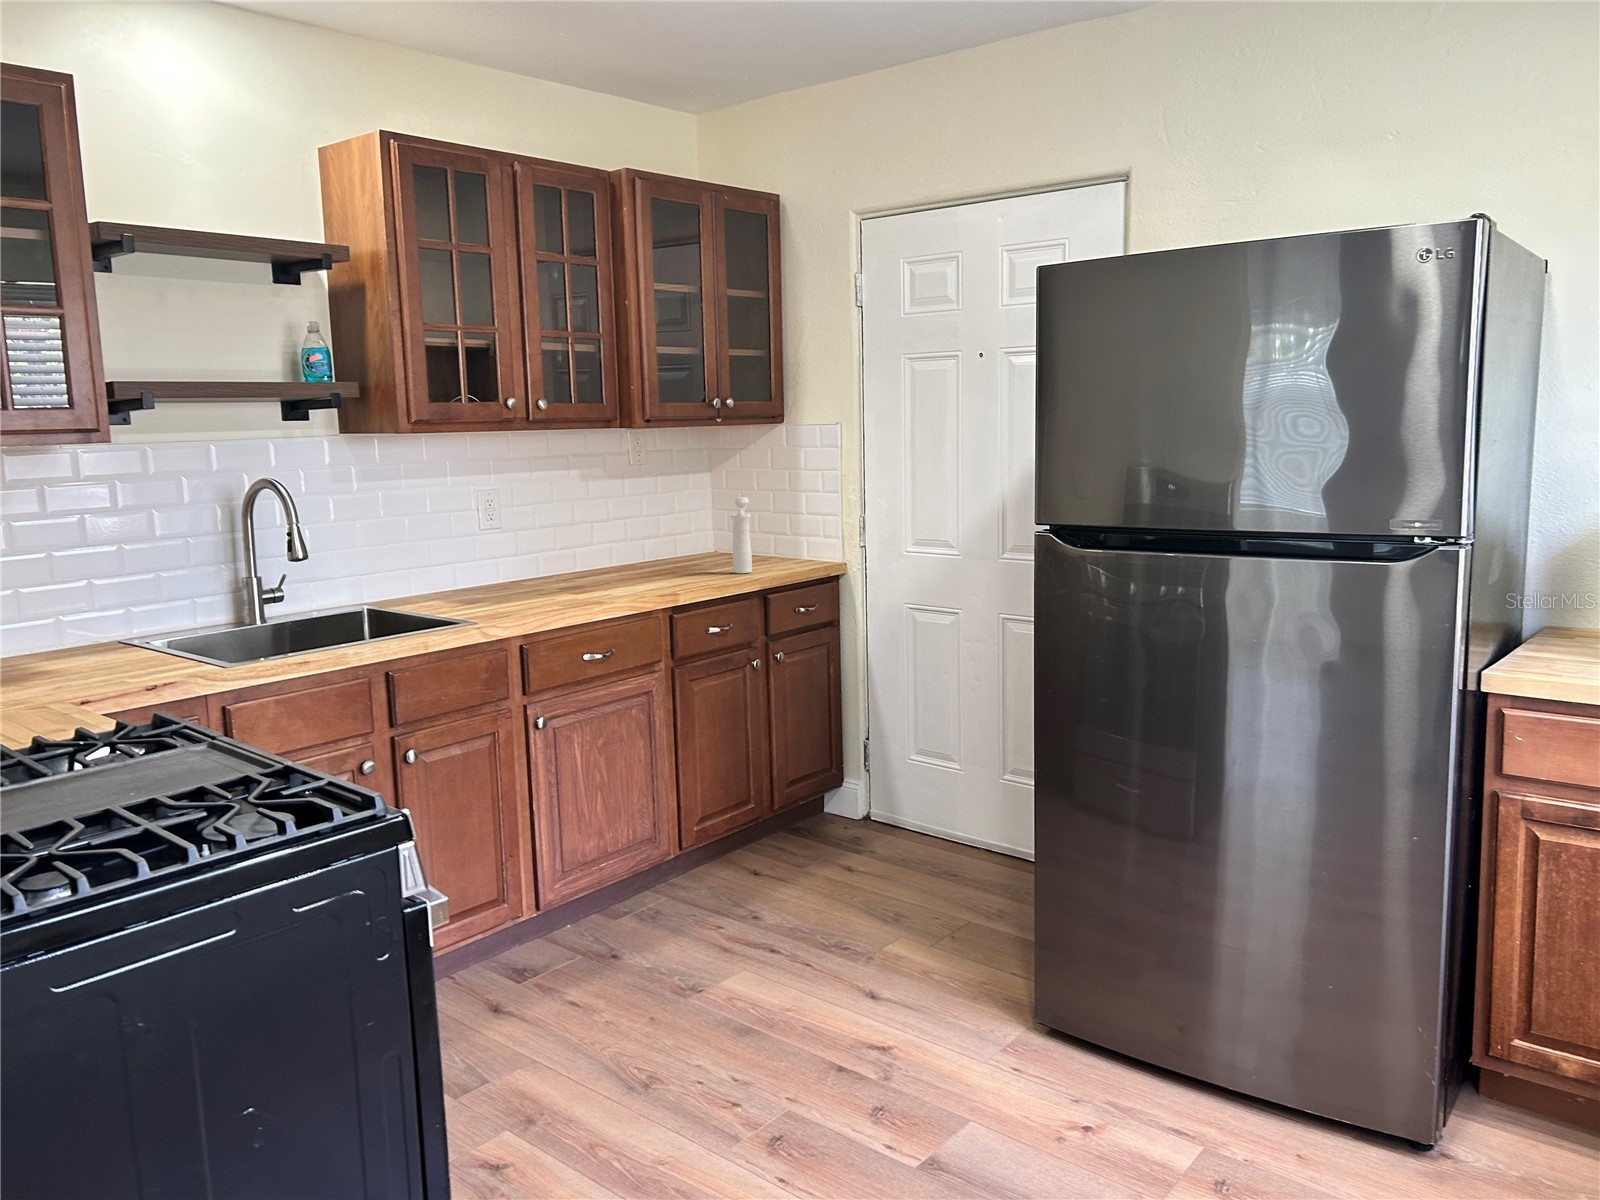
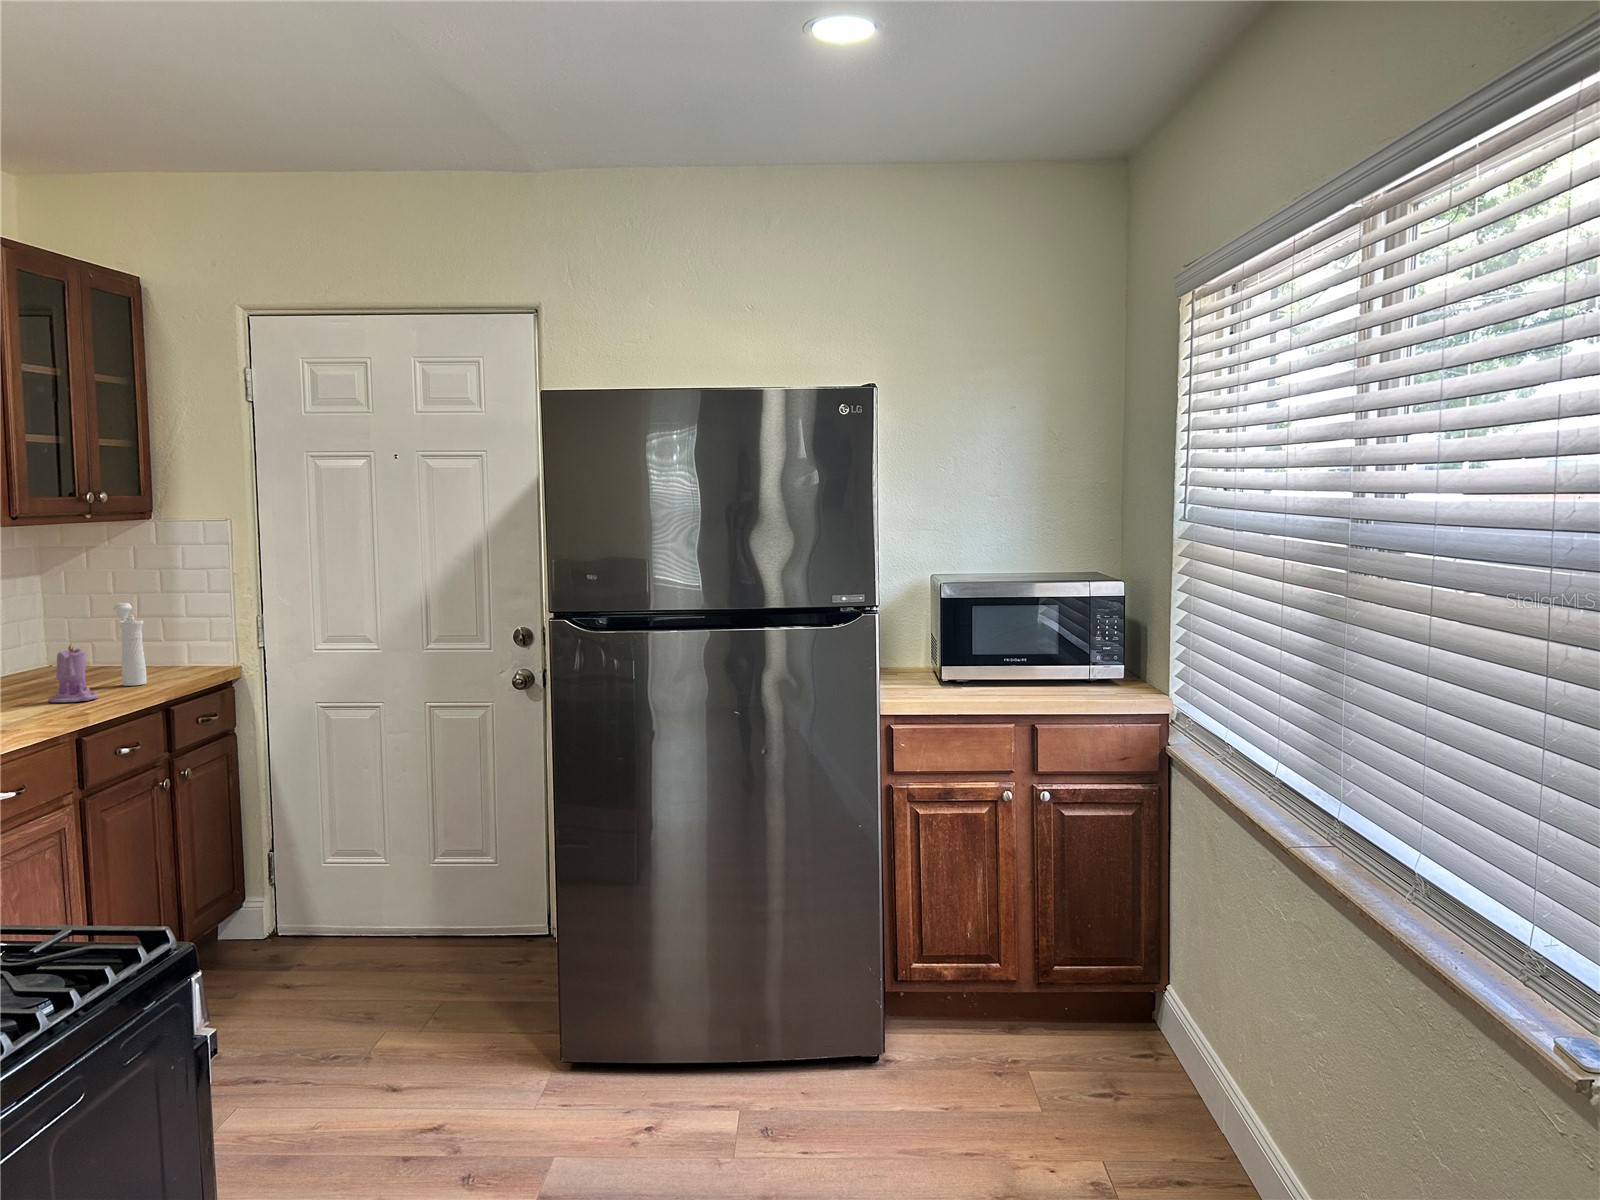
candle: none [663,531,702,584] -> present [48,644,98,703]

